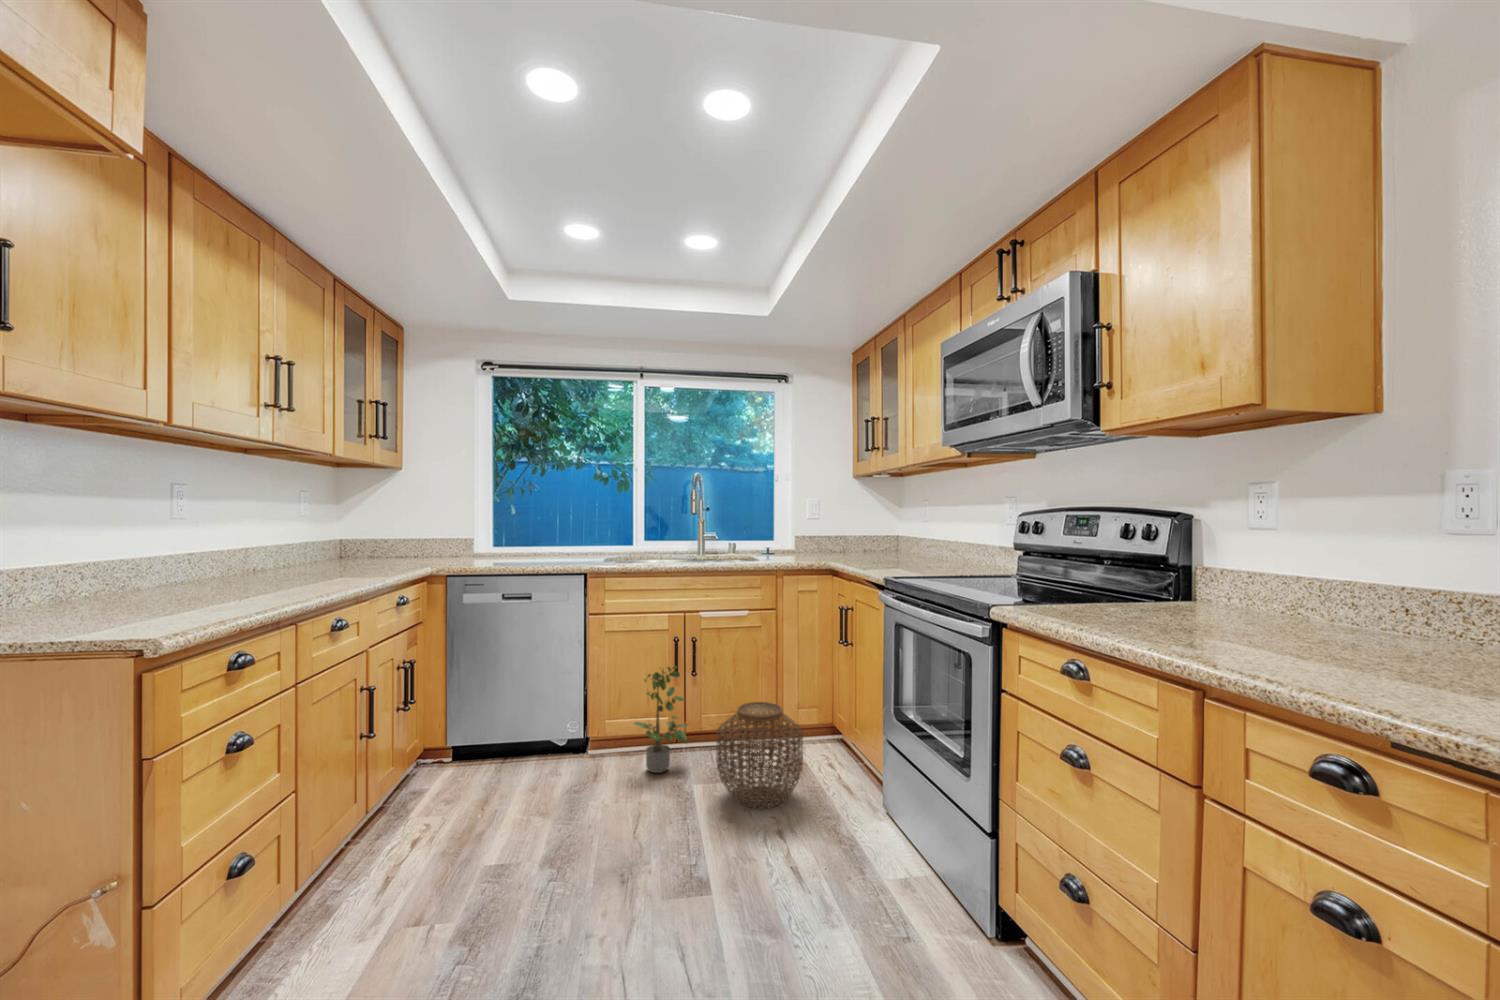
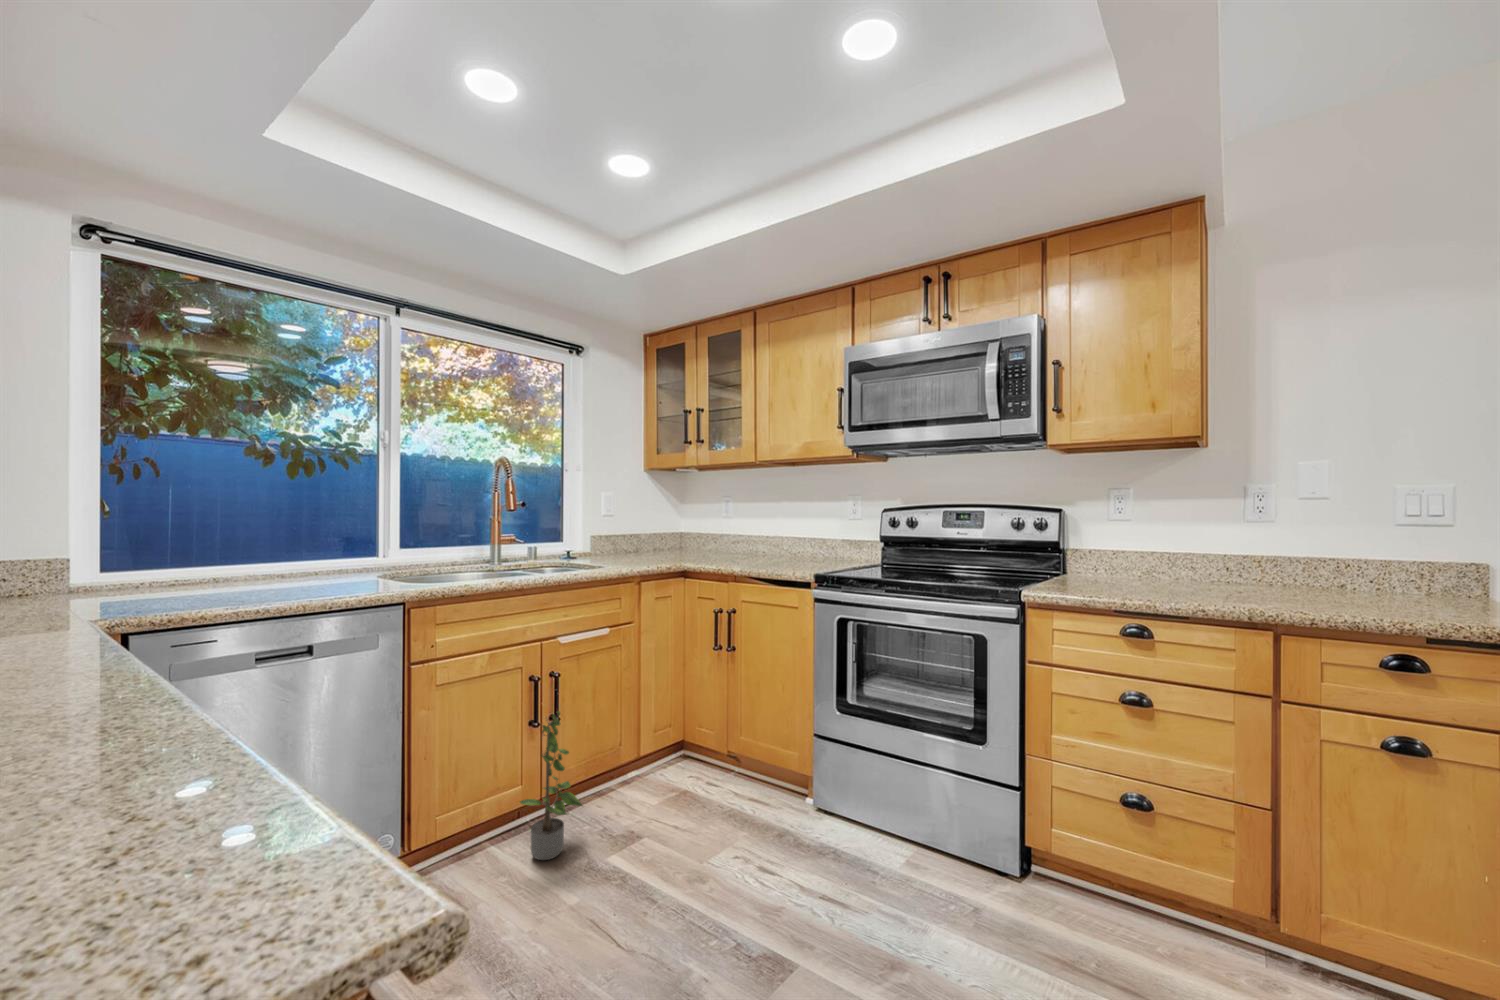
woven basket: present [716,702,803,808] -> none [654,725,753,852]

